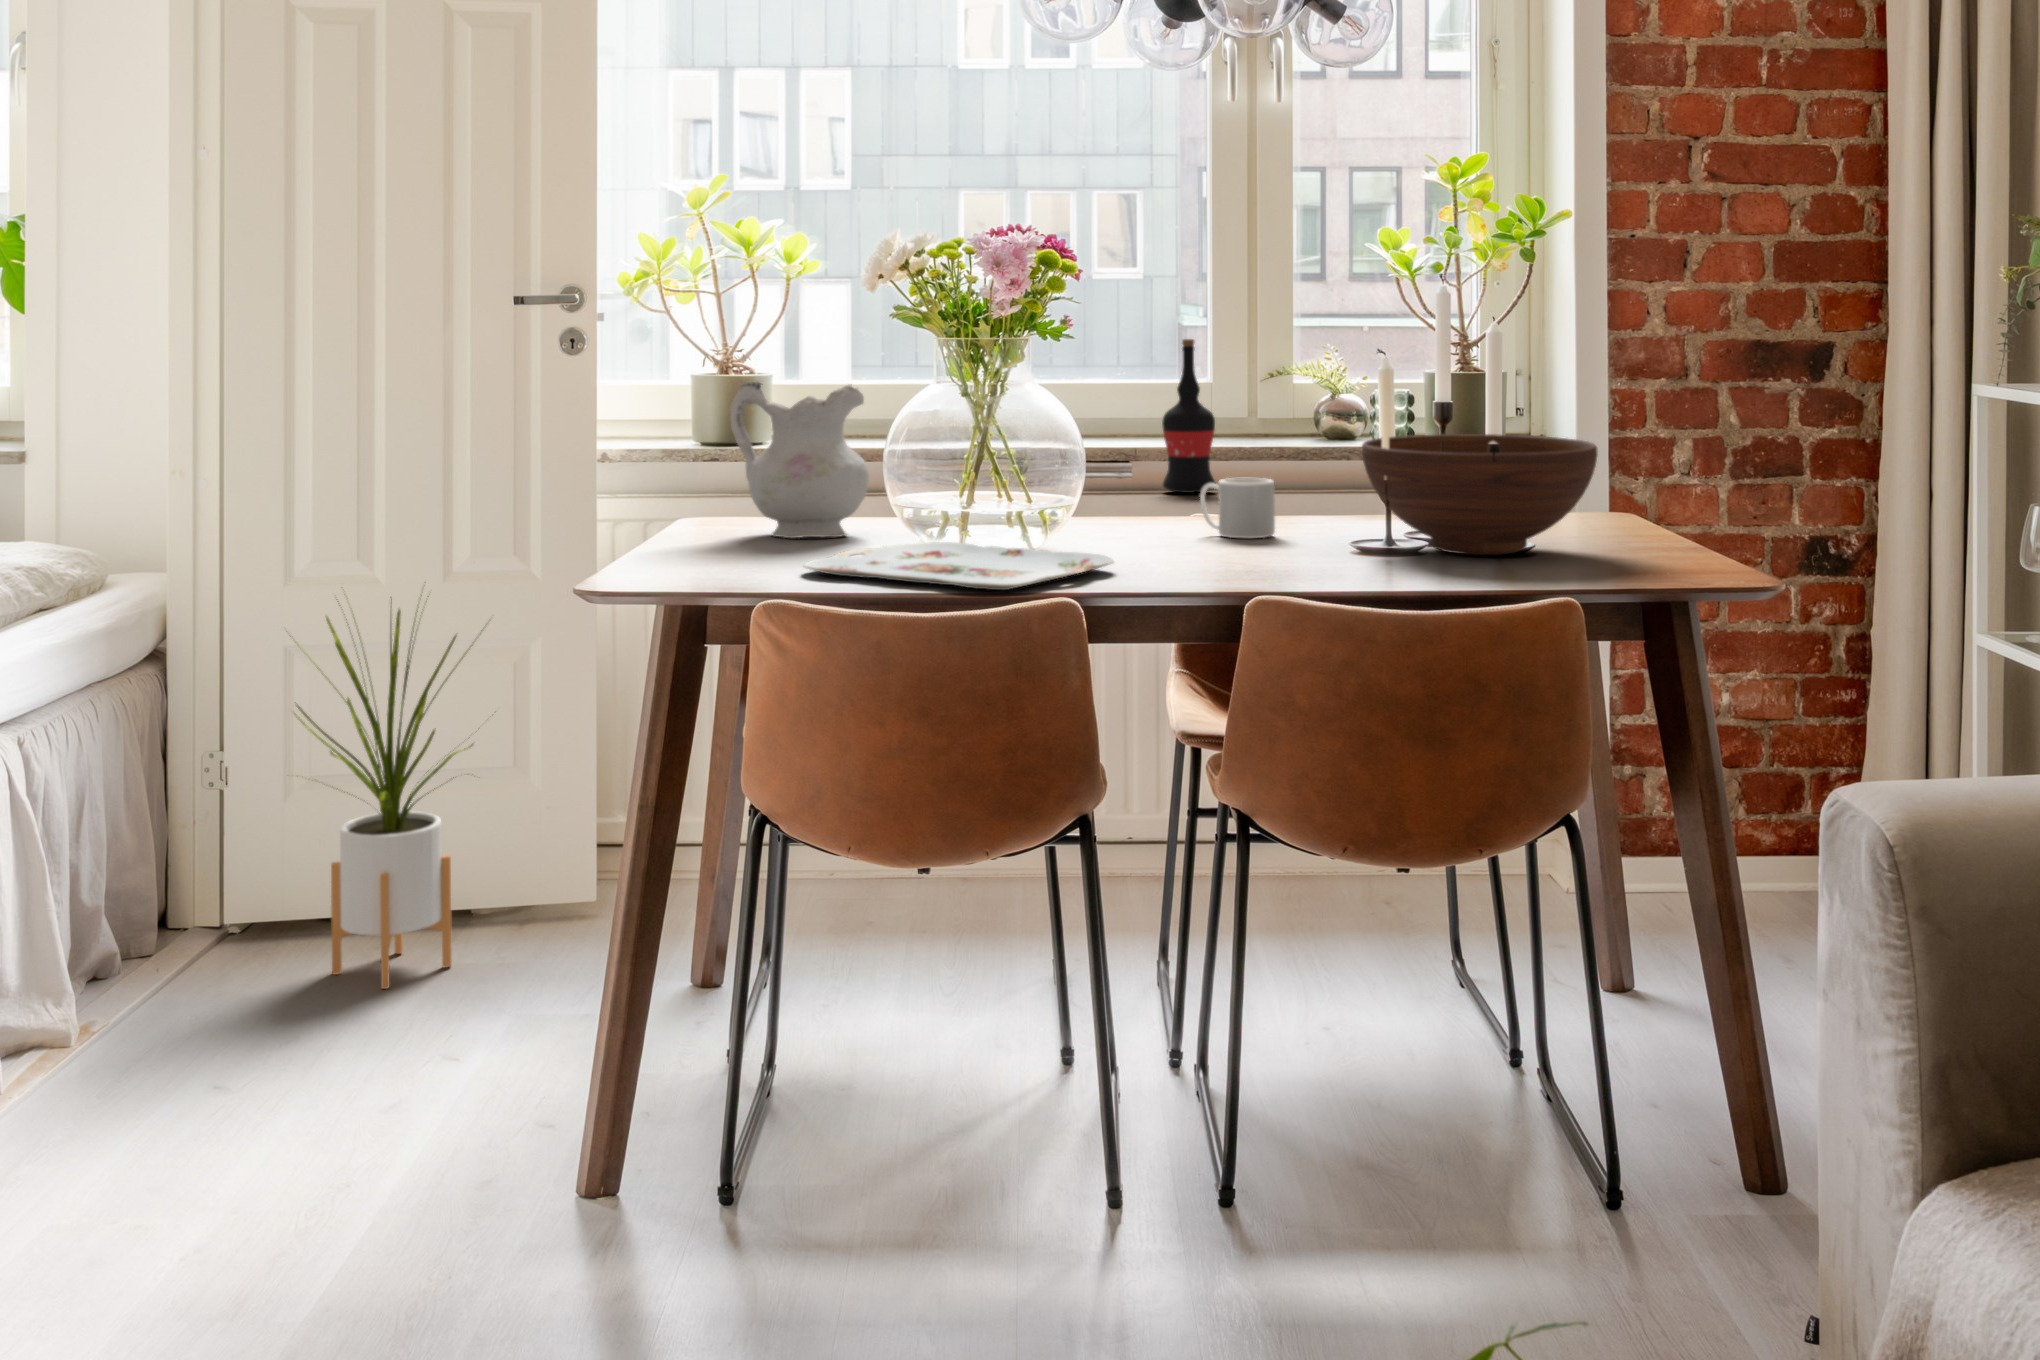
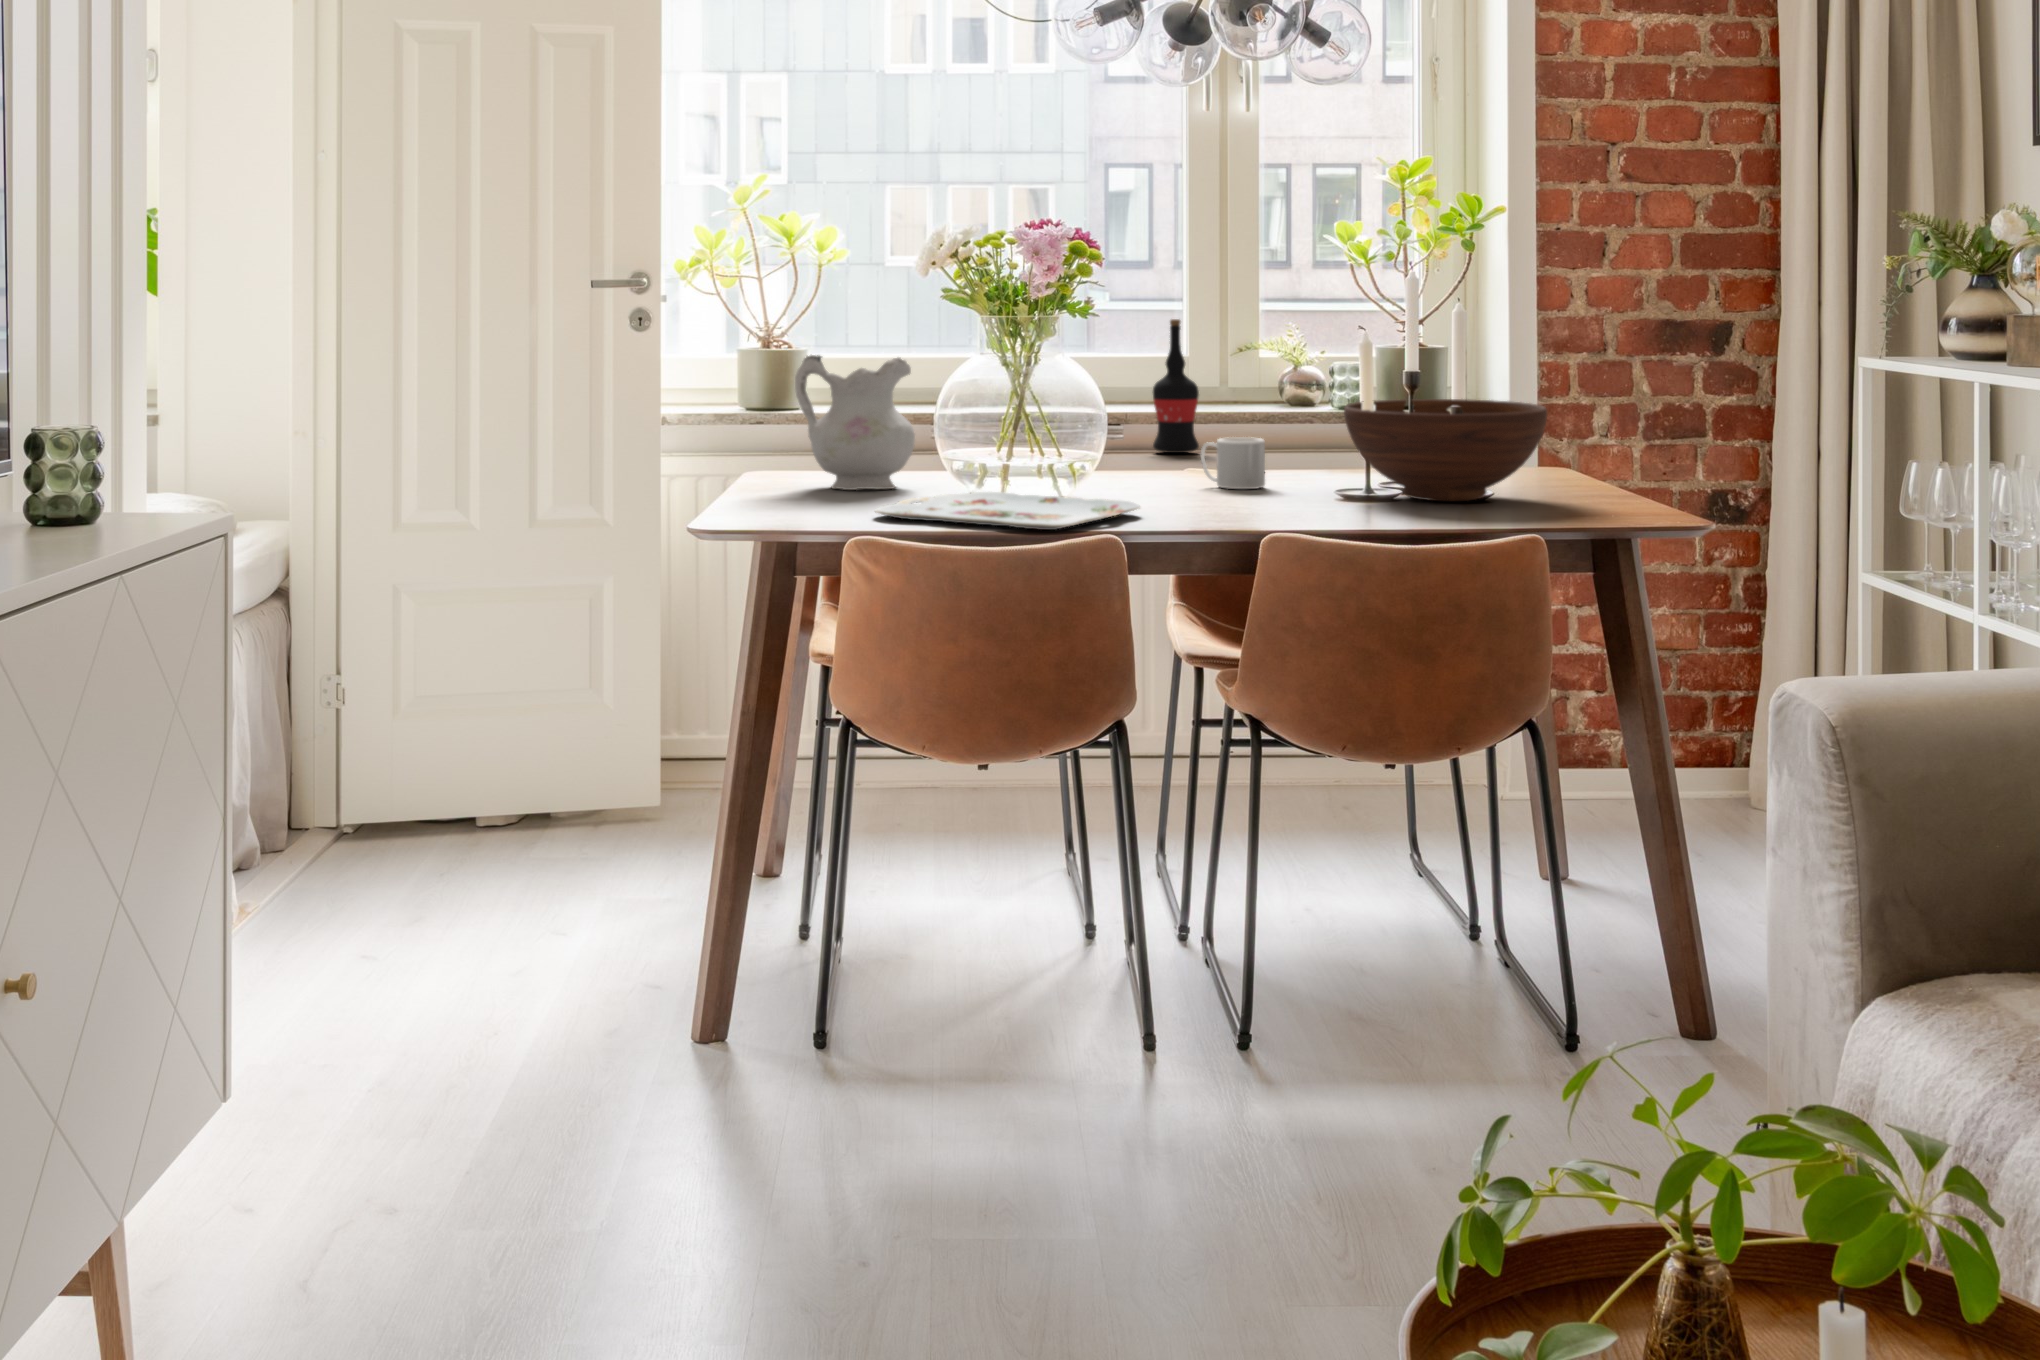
house plant: present [290,595,482,989] -> none [401,529,588,884]

